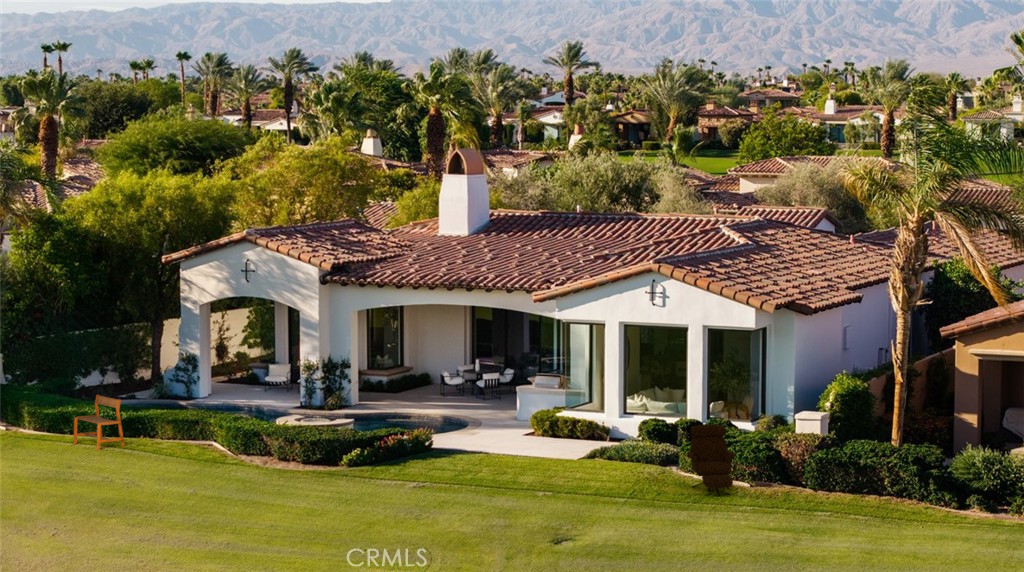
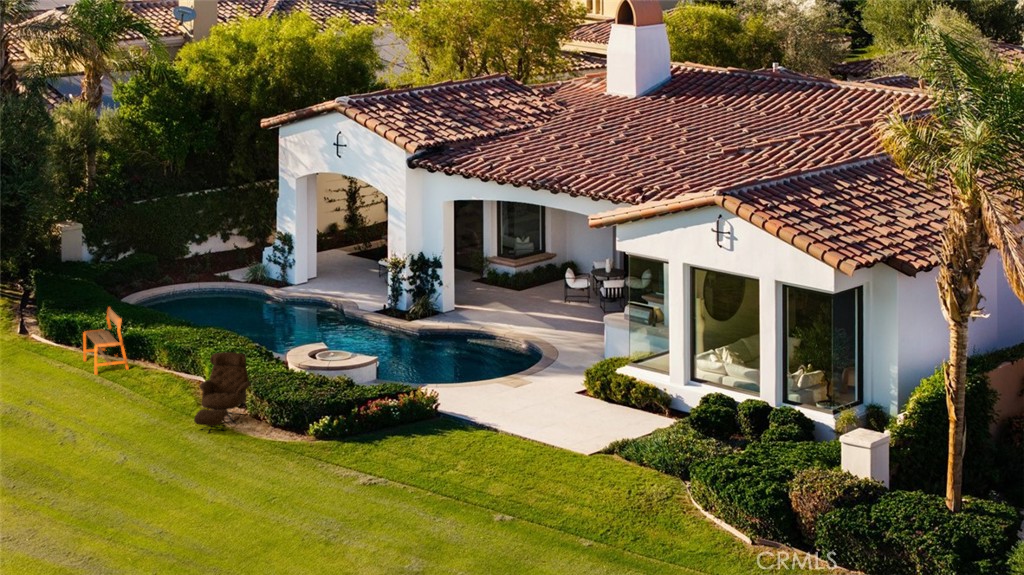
lounge chair: present [687,424,735,496] -> present [194,352,250,433]

